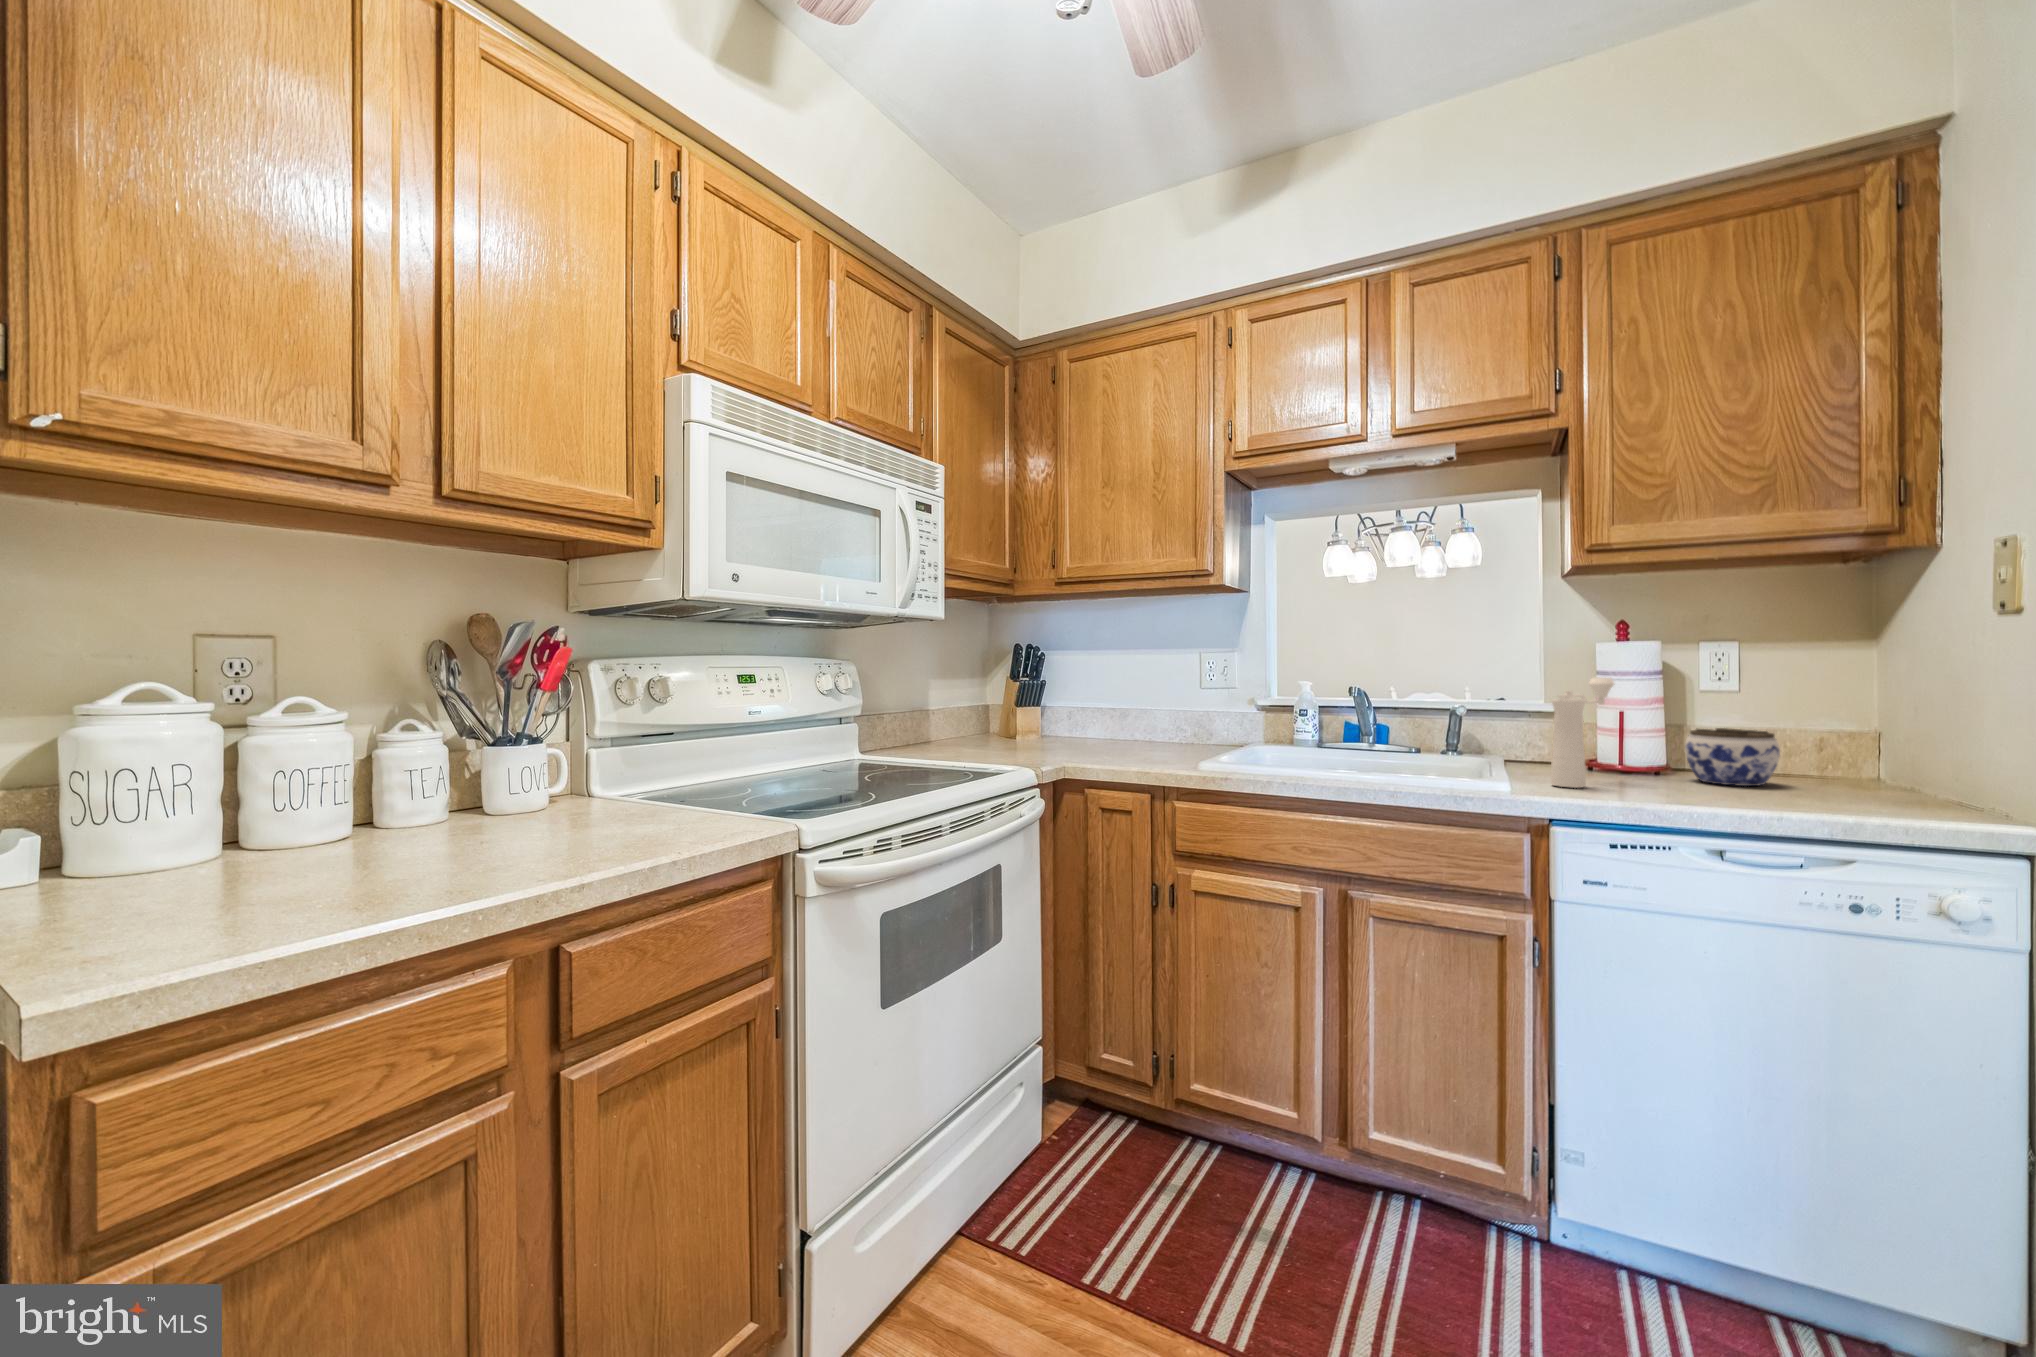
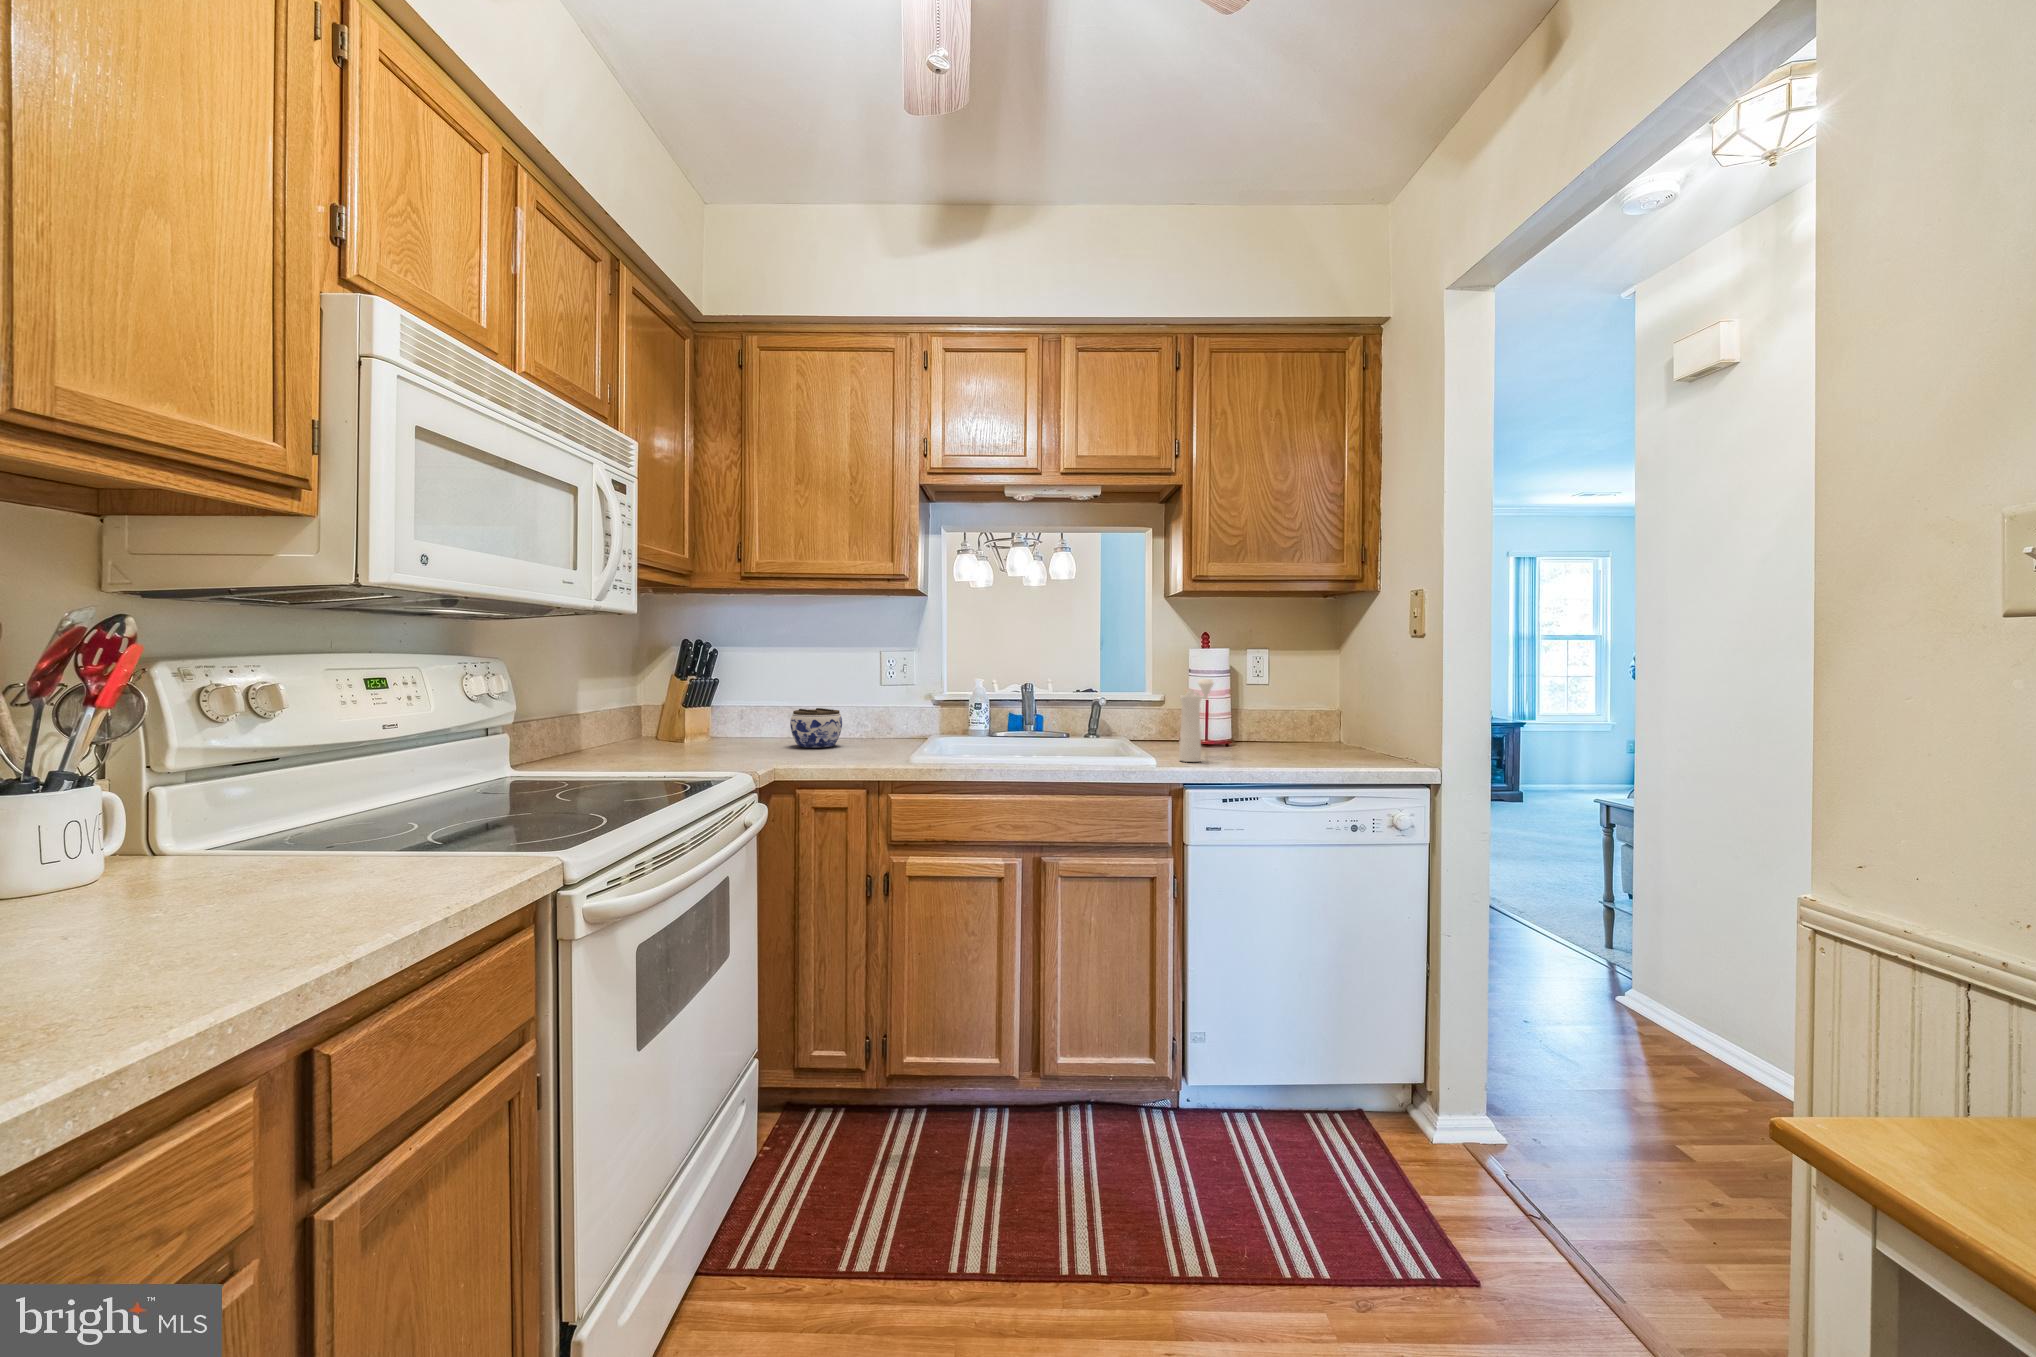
jar: present [1685,728,1780,786] -> present [790,708,842,748]

